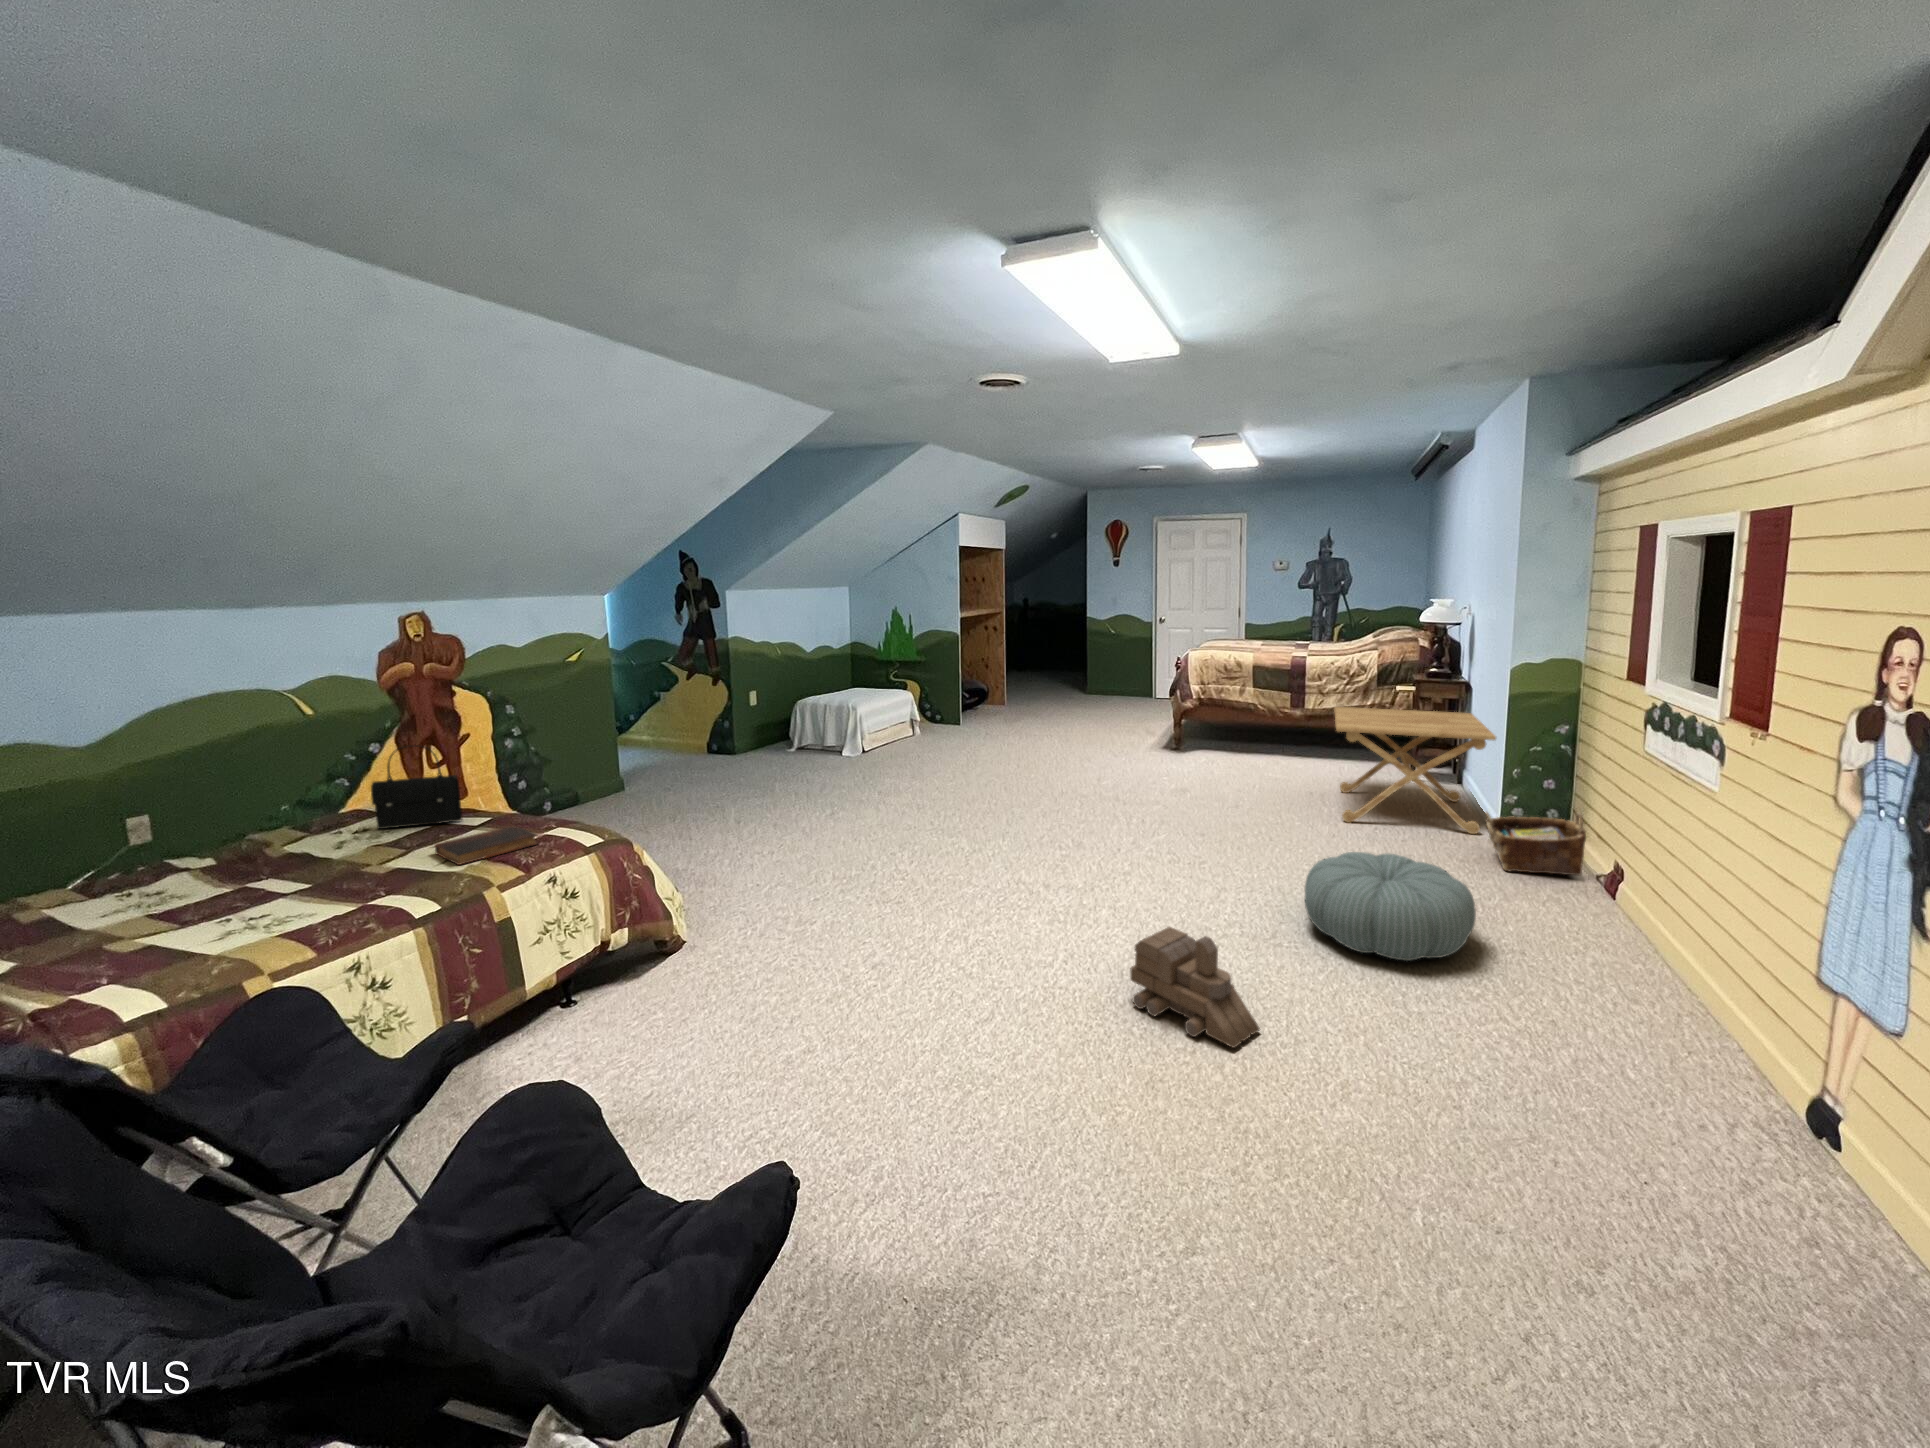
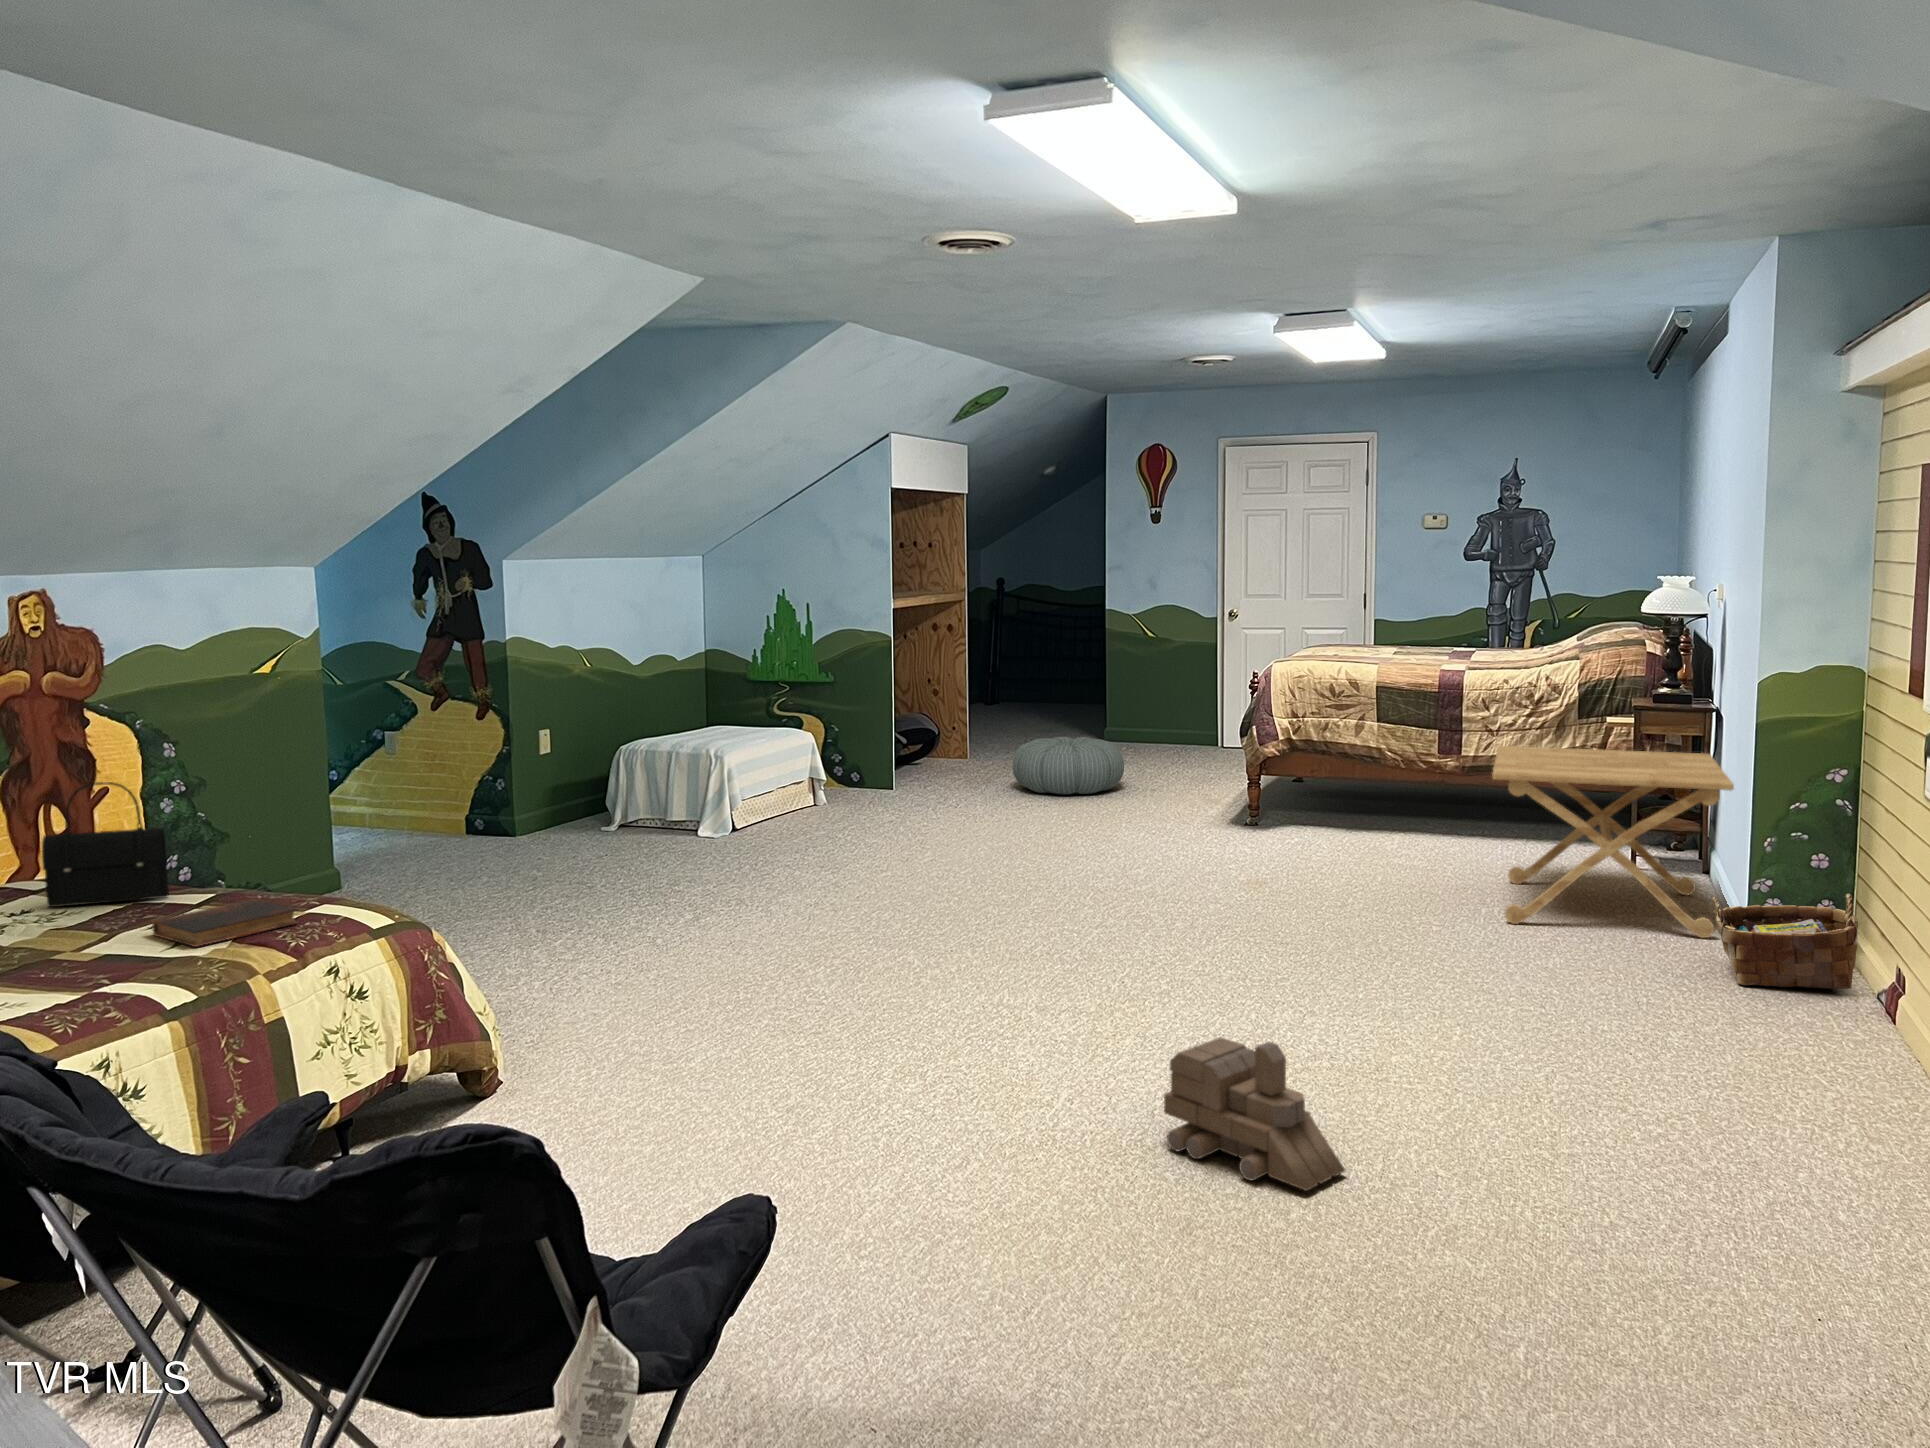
pouf: present [1305,852,1476,961] -> present [1013,737,1124,795]

